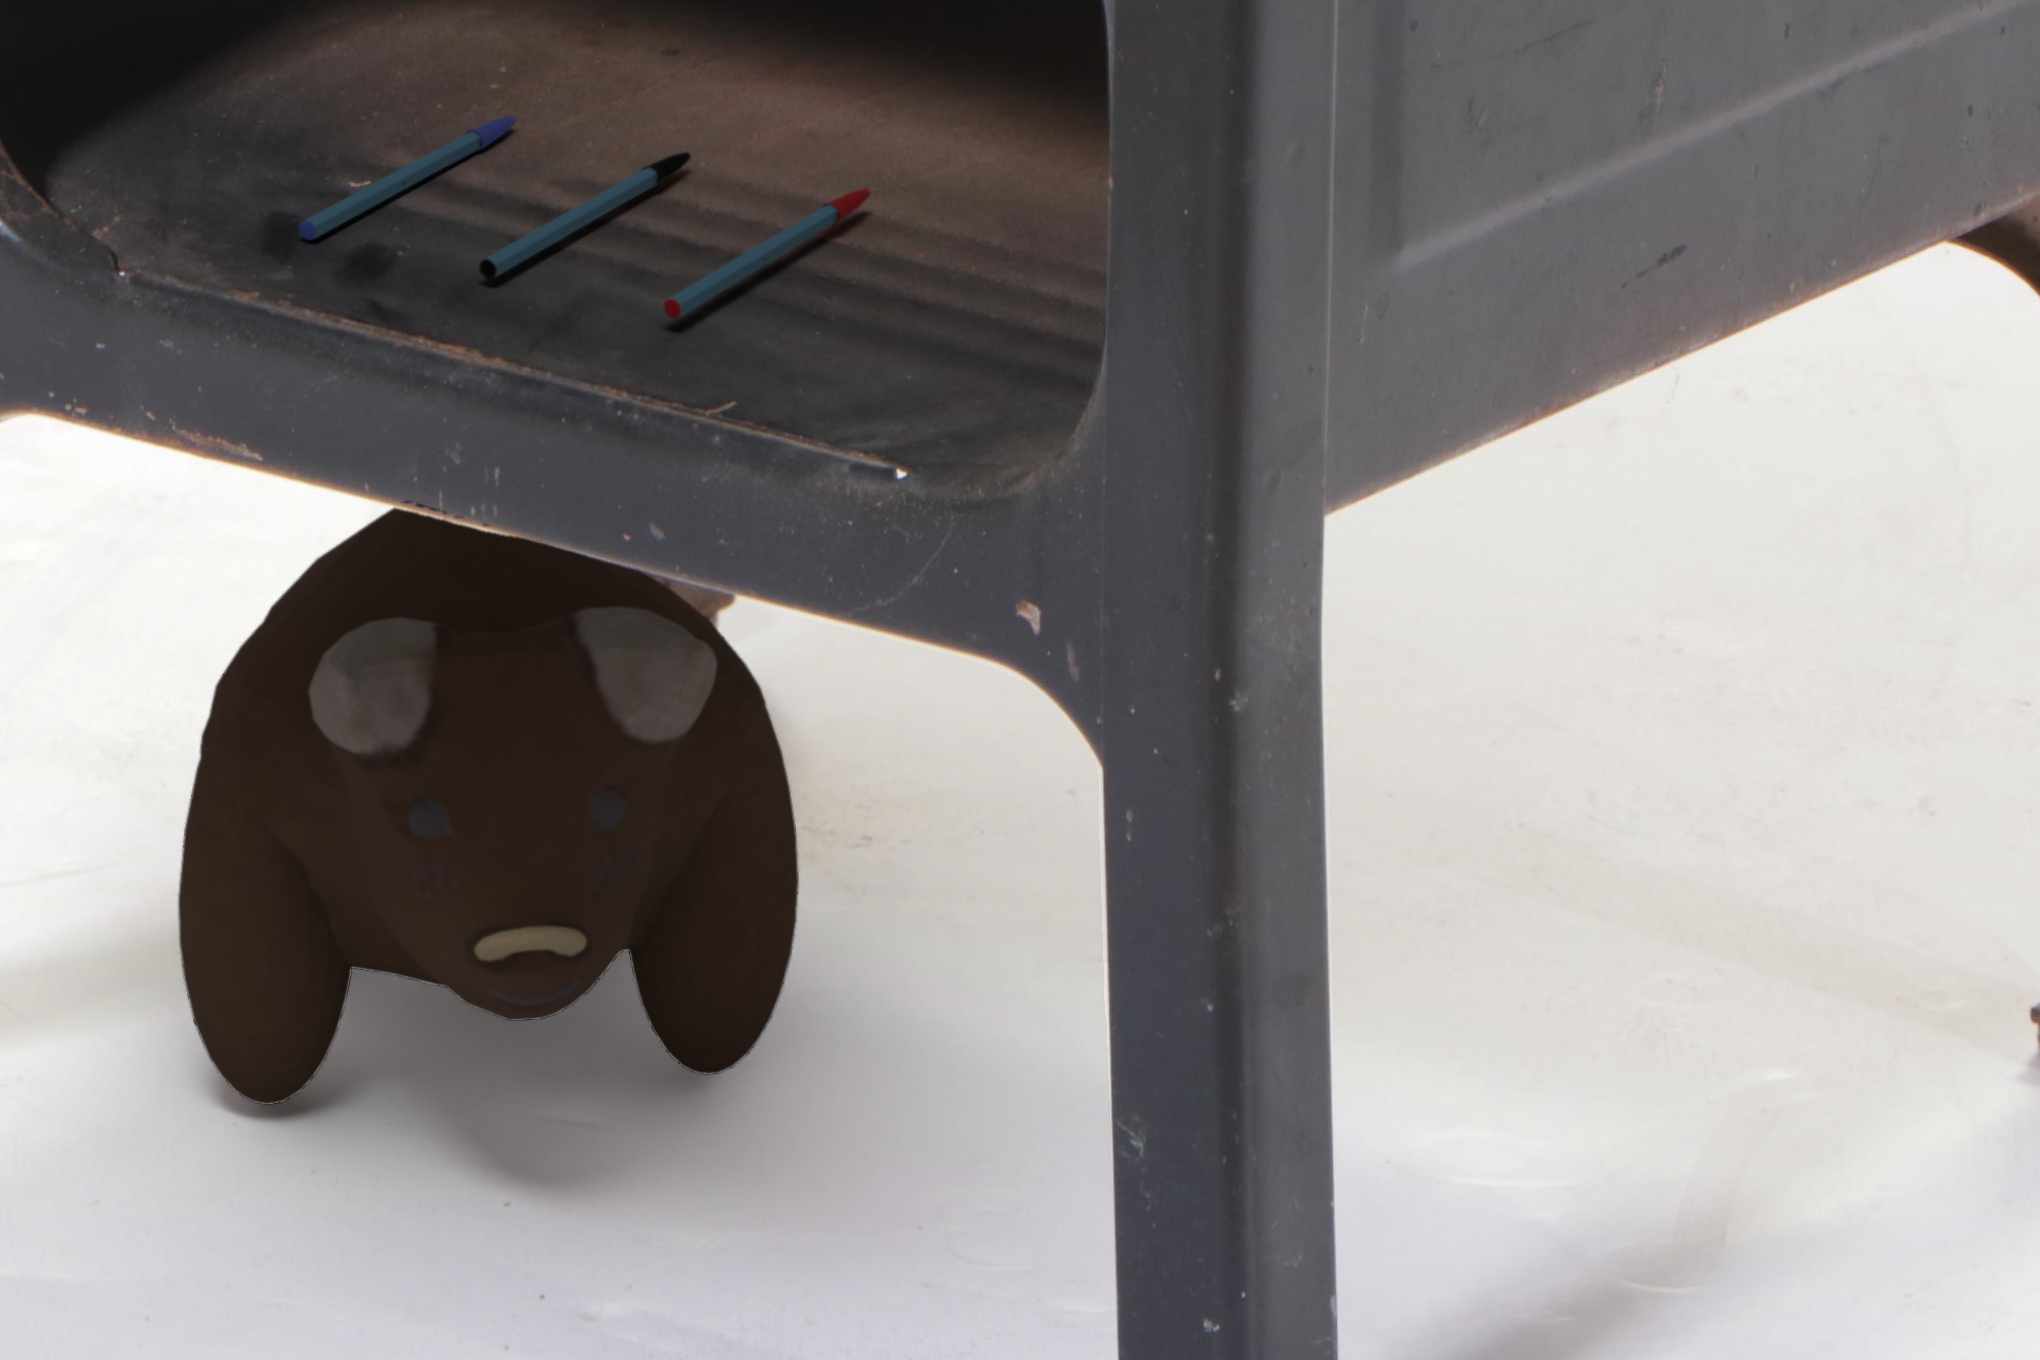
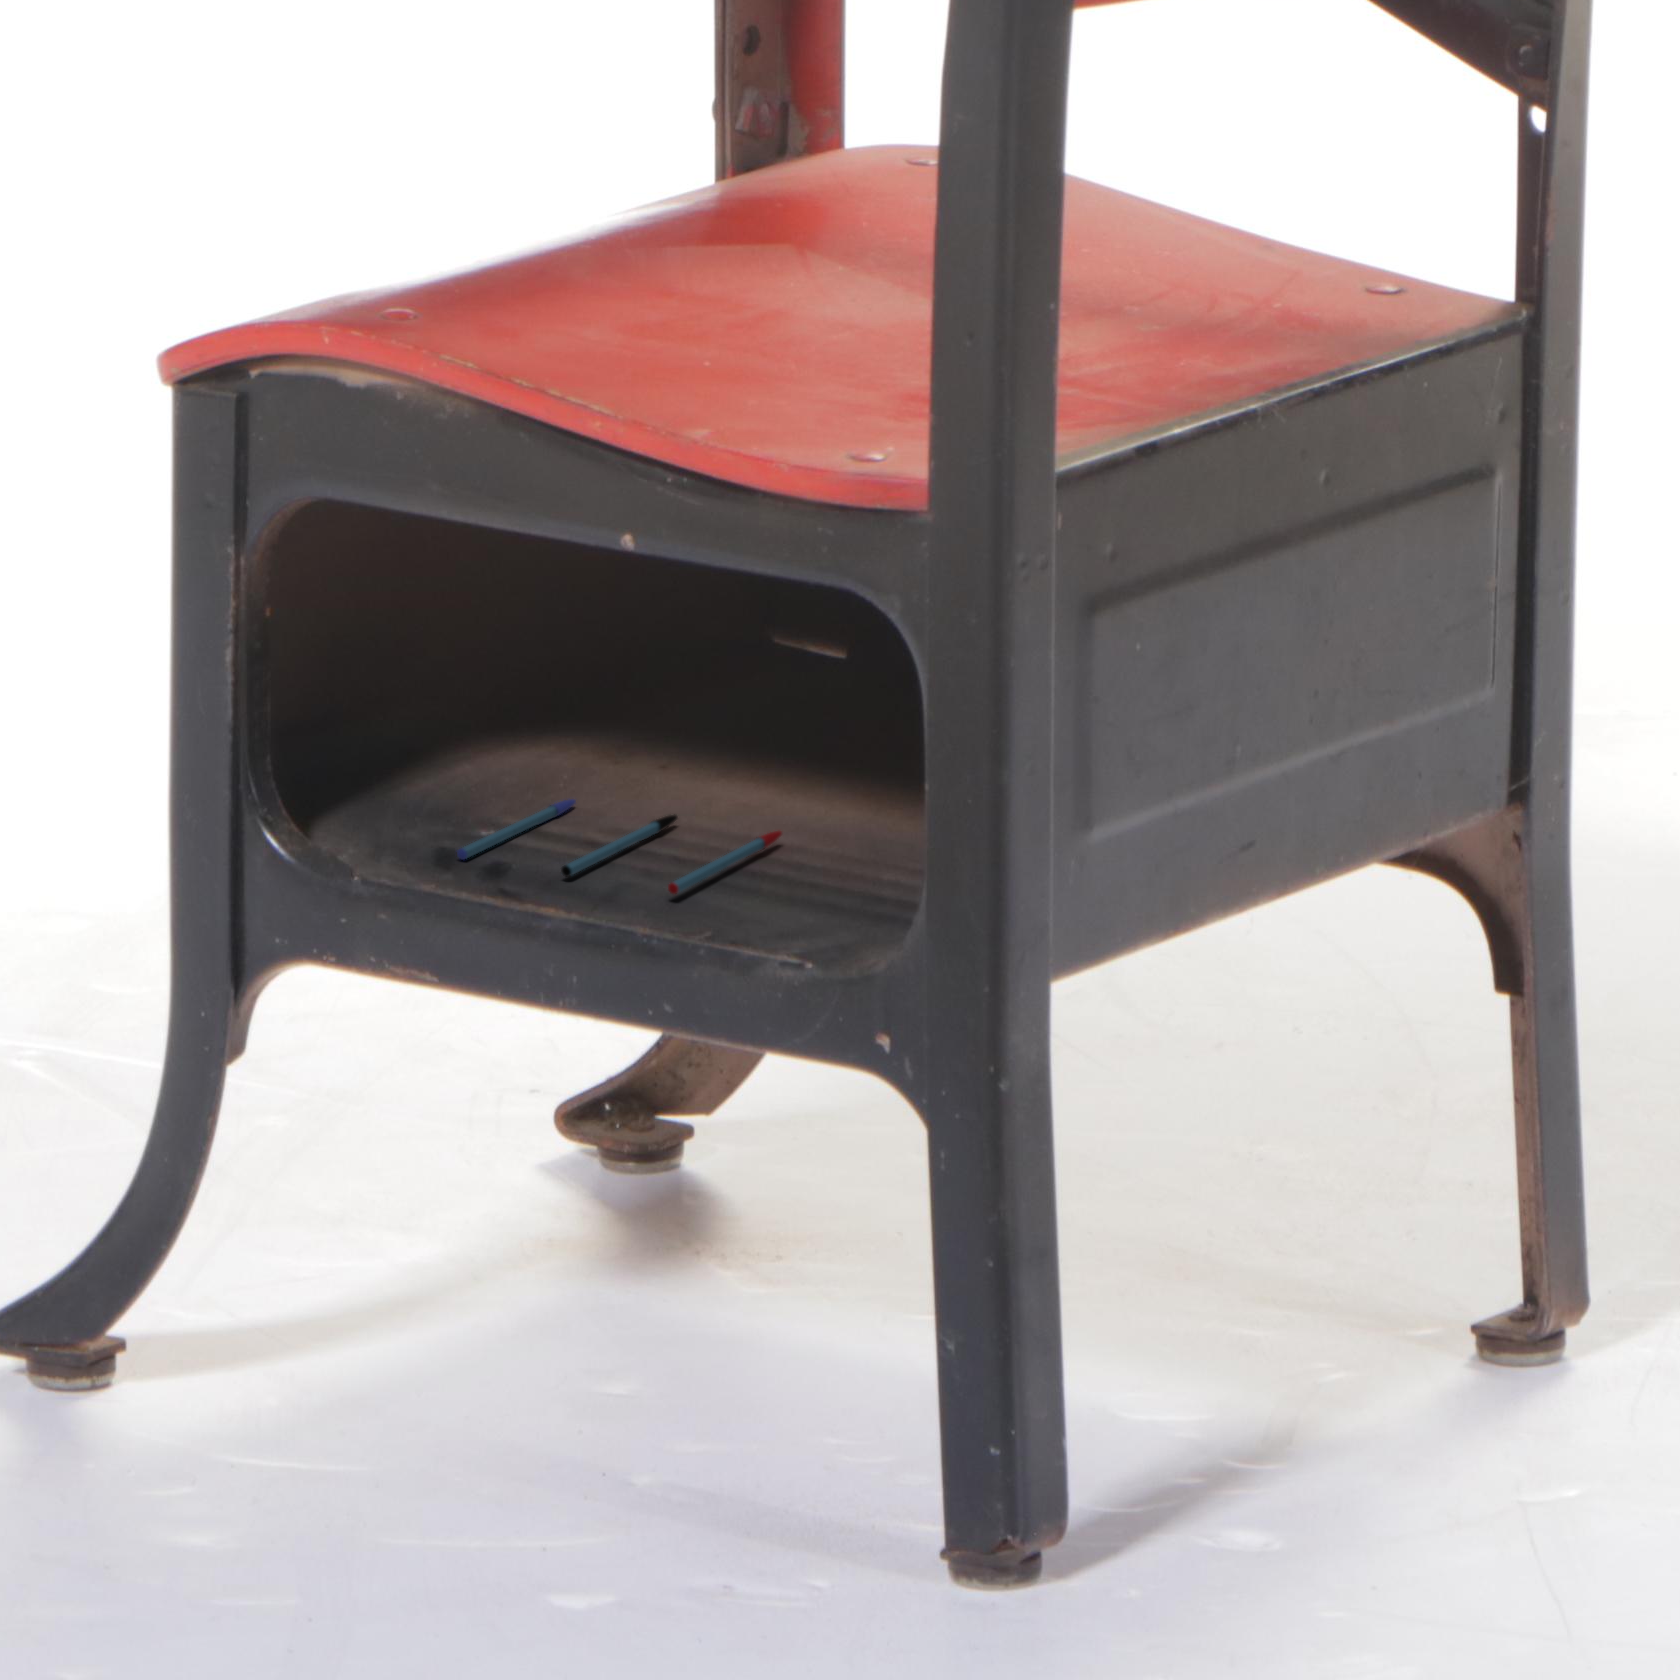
plush toy: present [178,501,799,1105] -> none [384,1021,744,1383]

